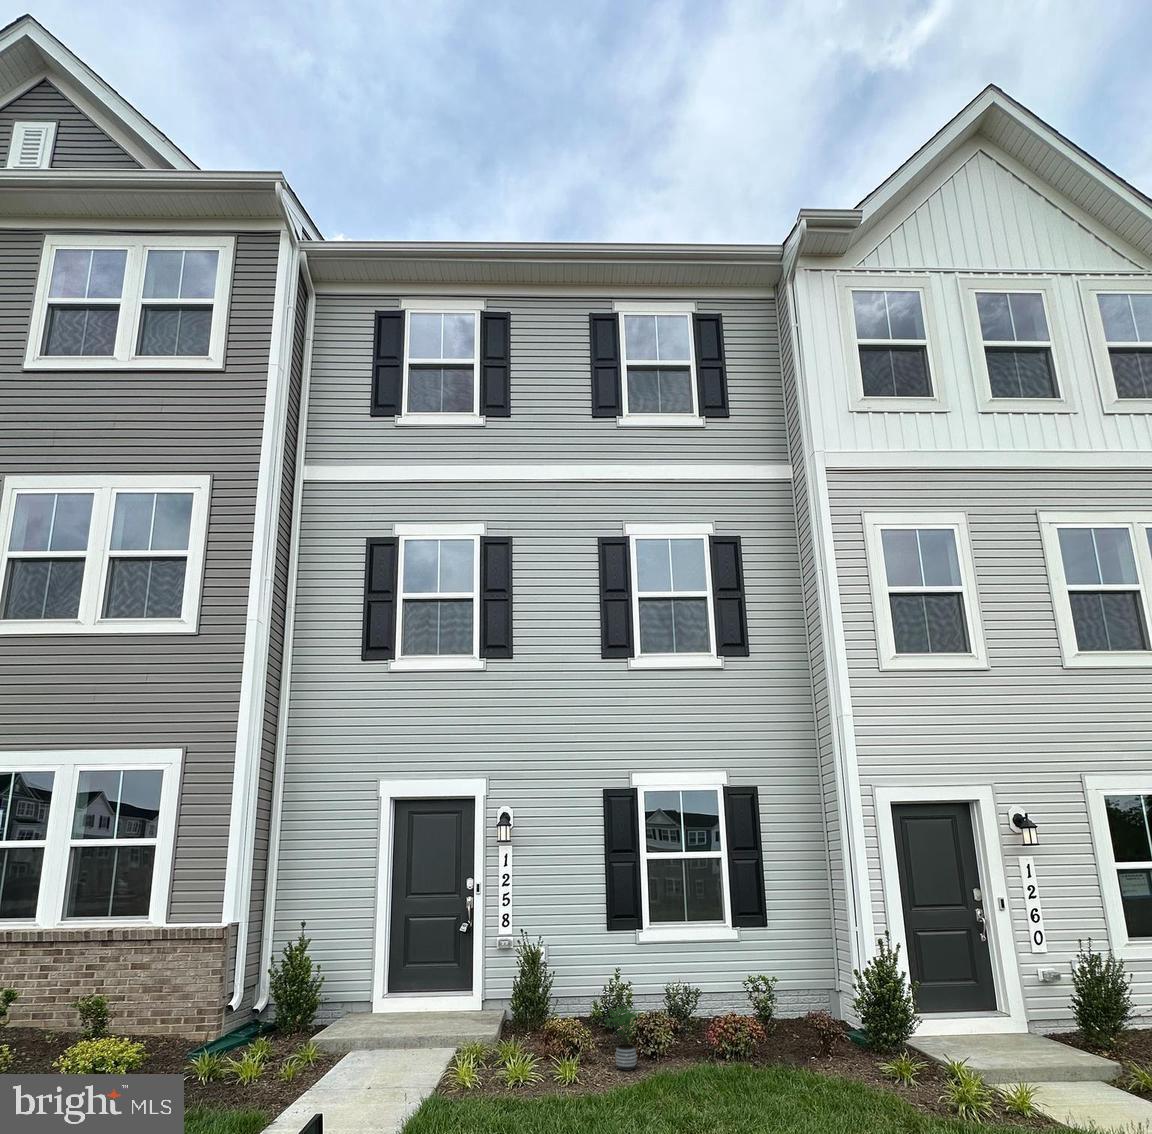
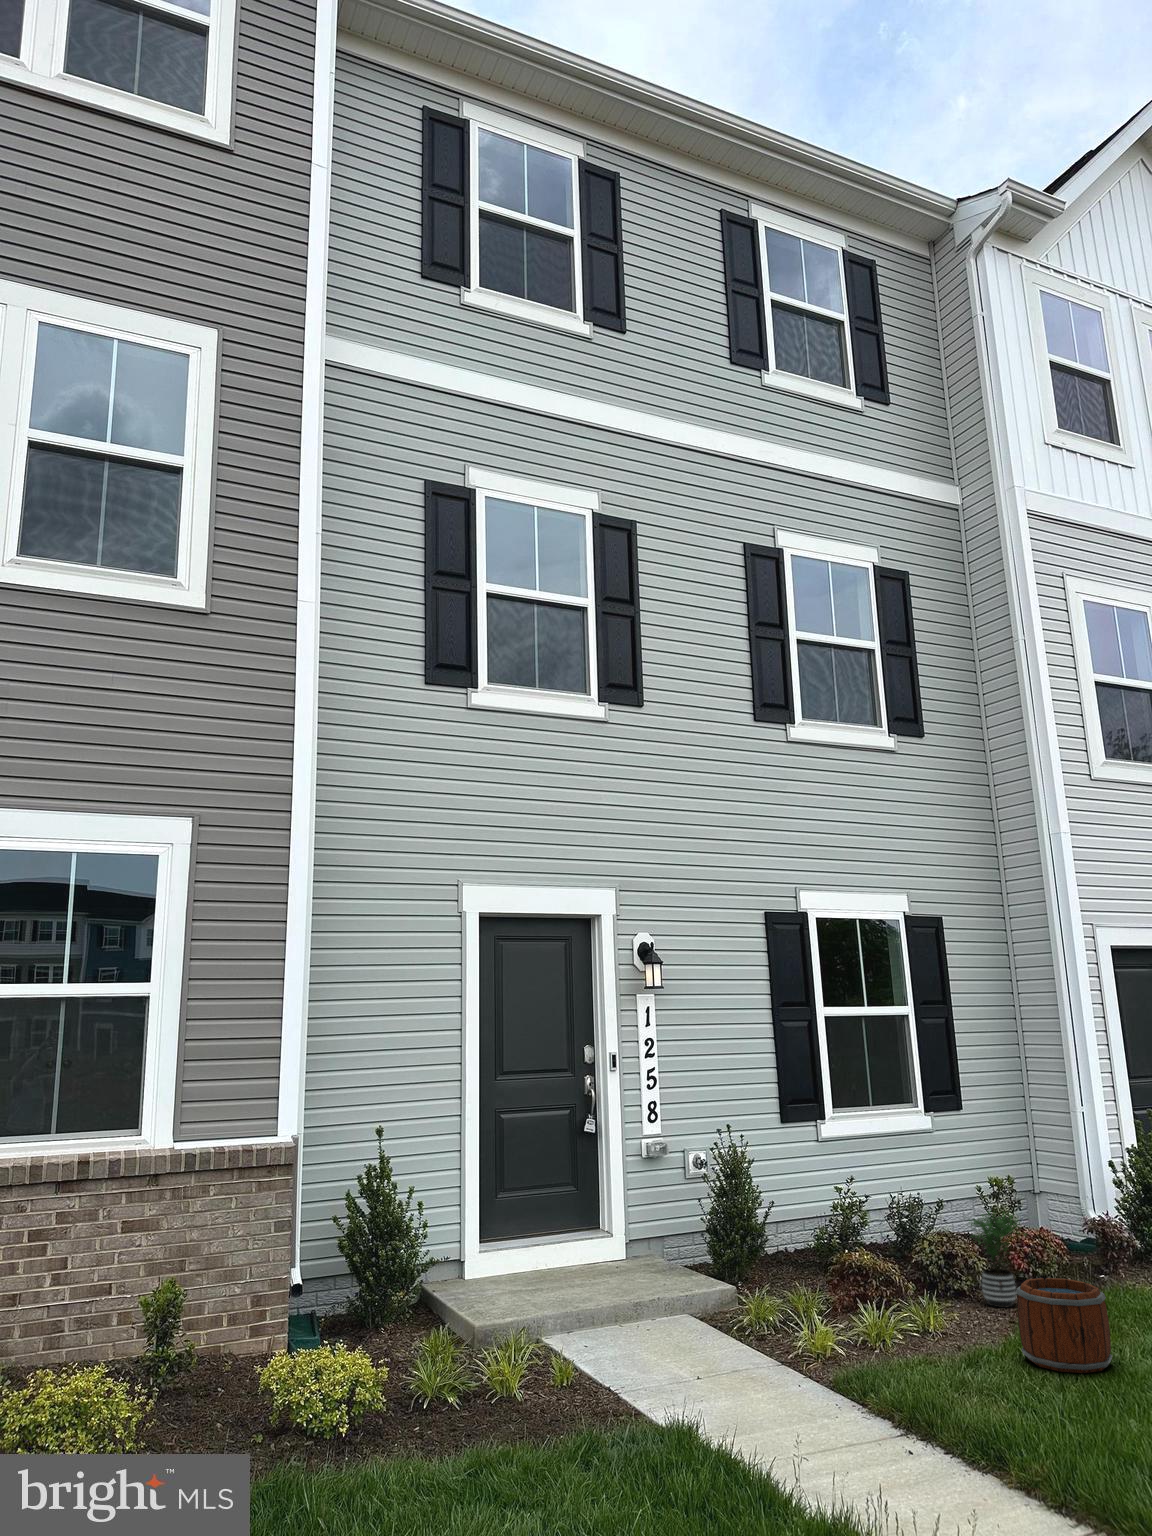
bucket: none [523,1051,574,1112] -> present [1016,1278,1112,1373]

